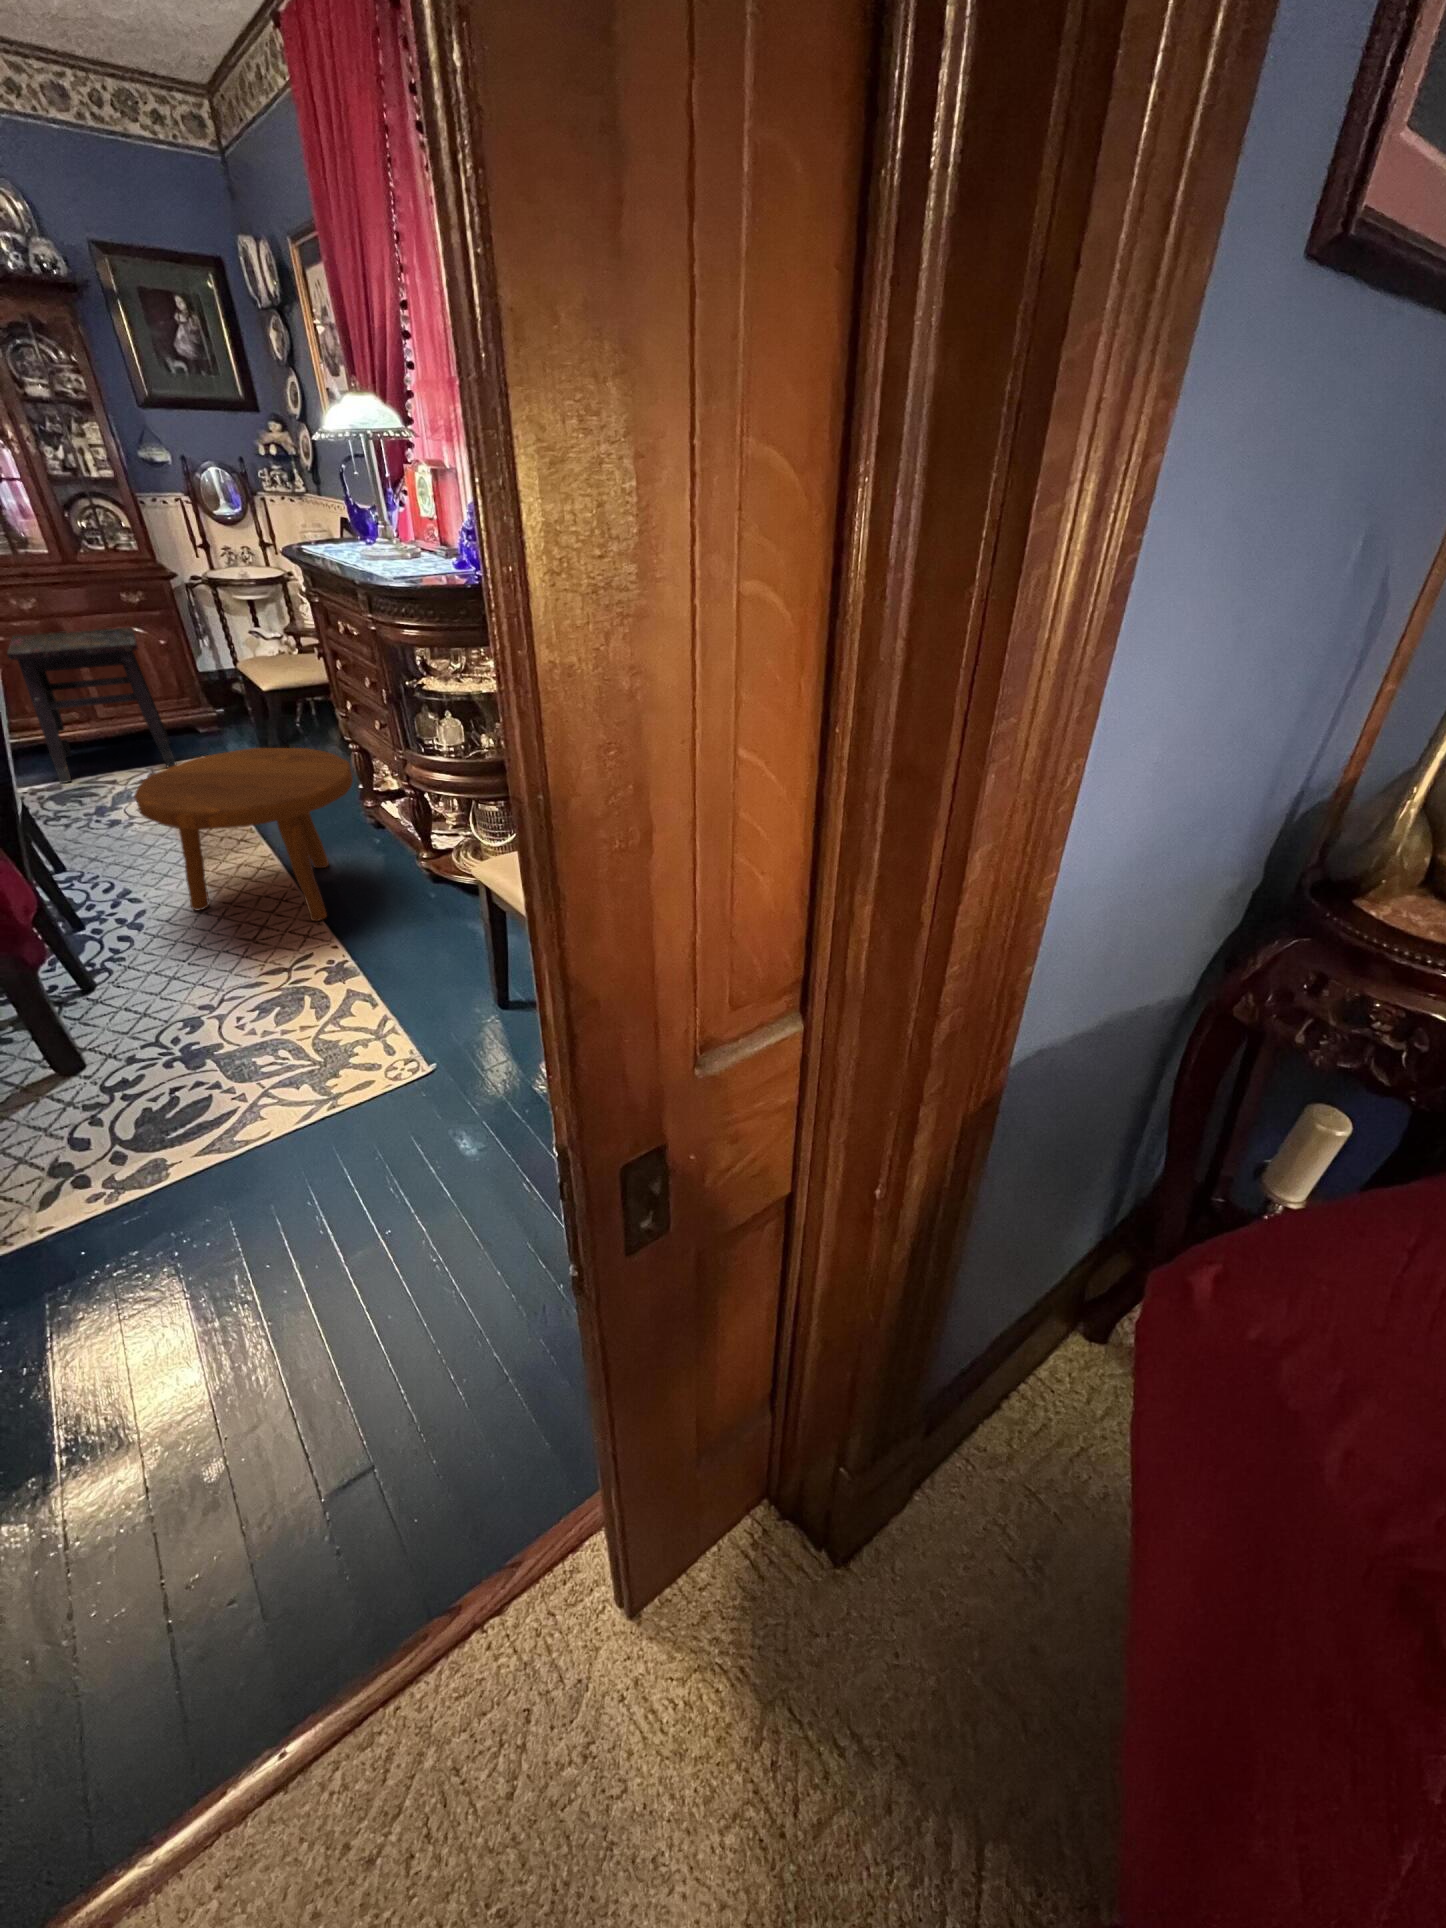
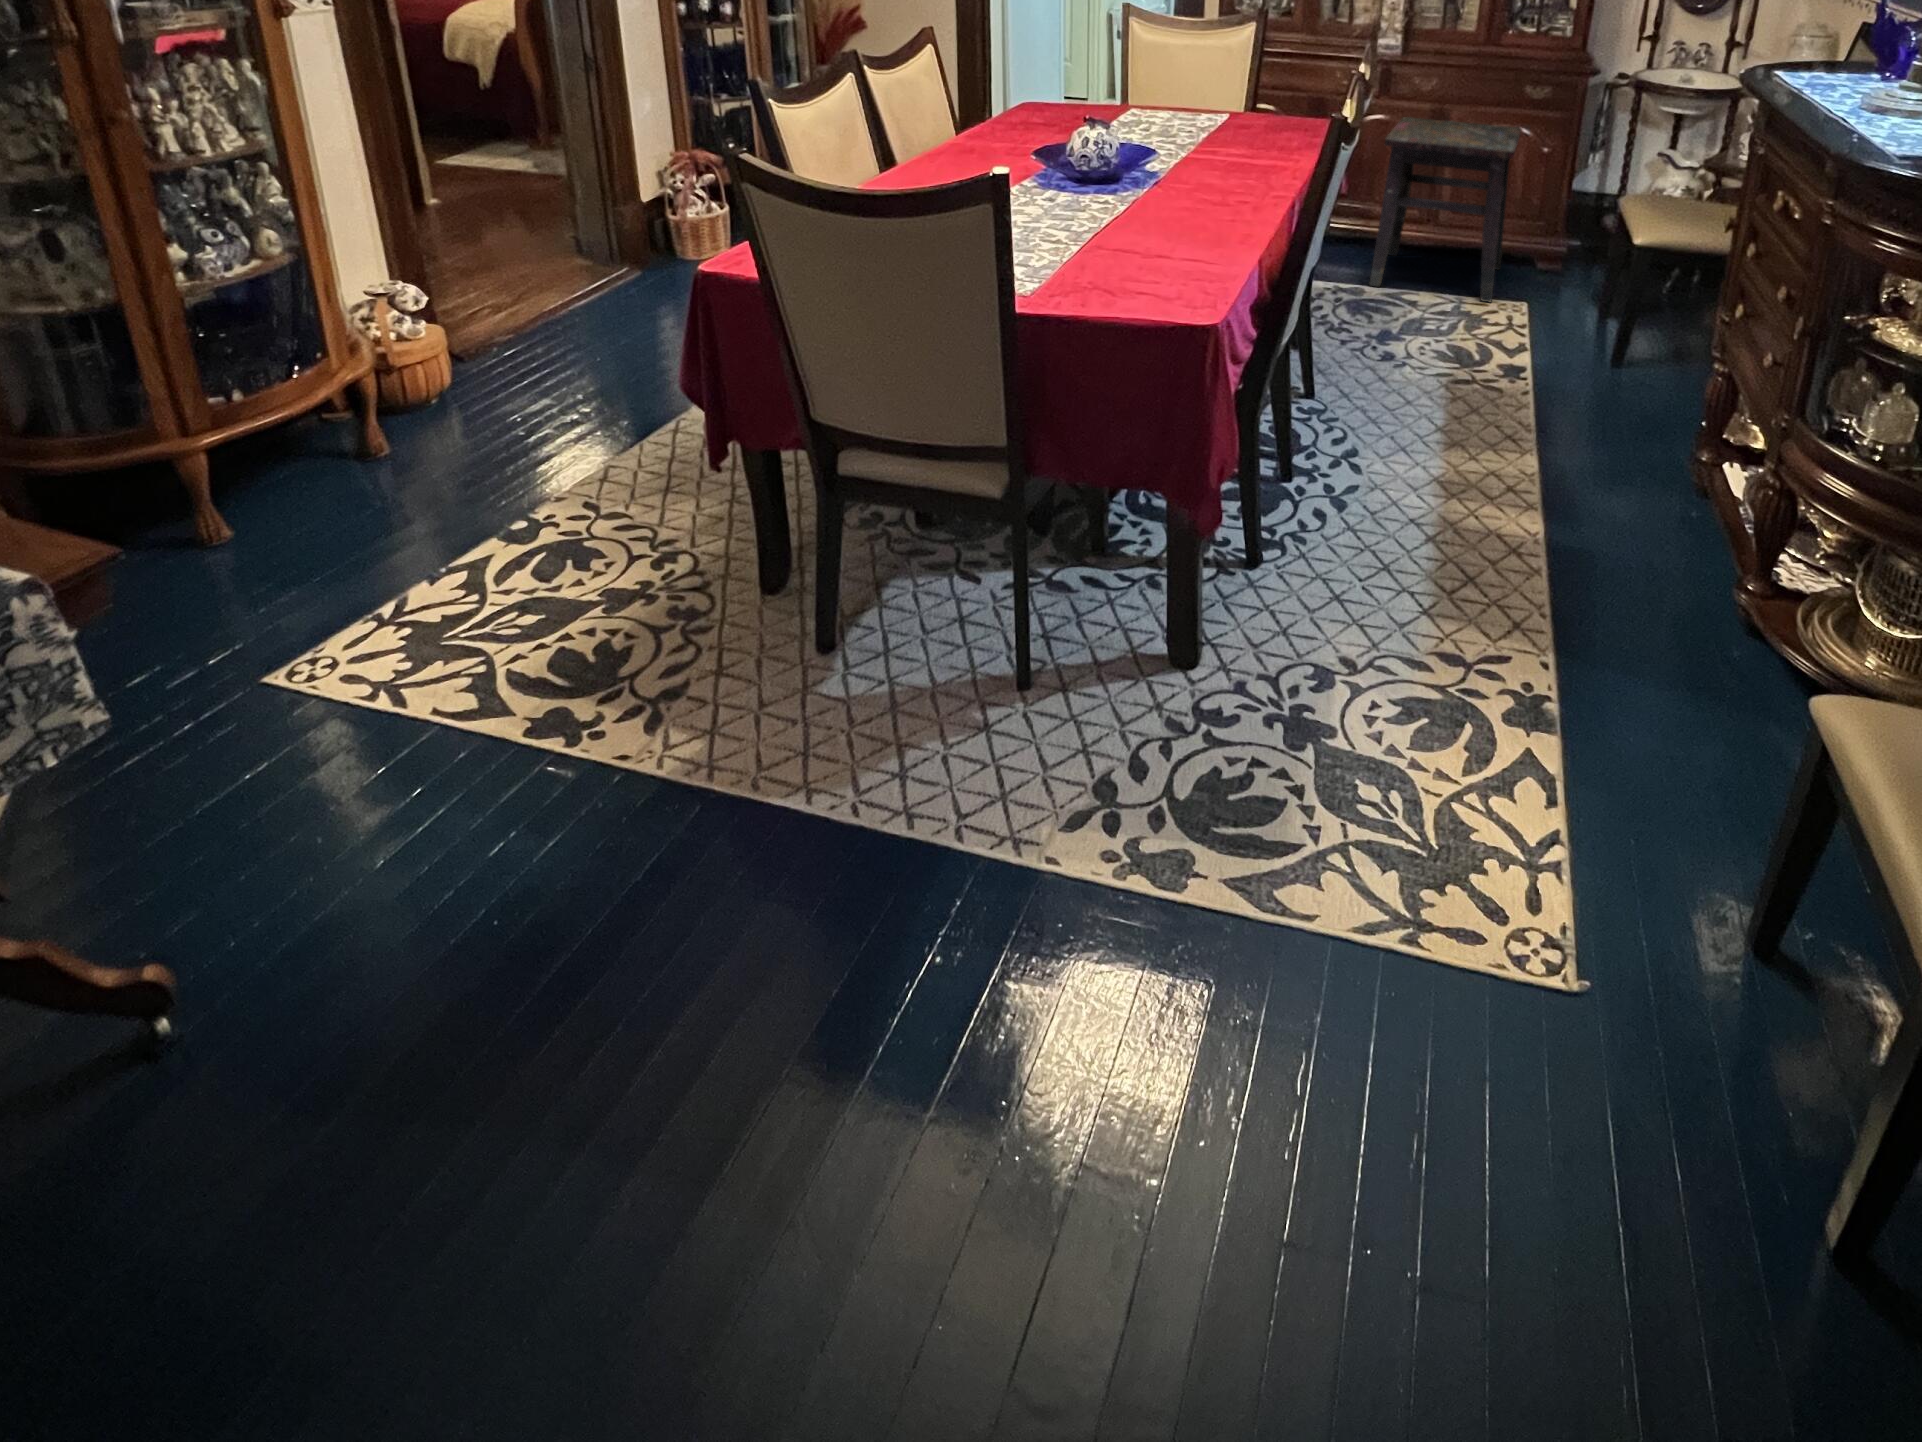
footstool: present [134,748,353,921] -> none [1403,323,1697,608]

